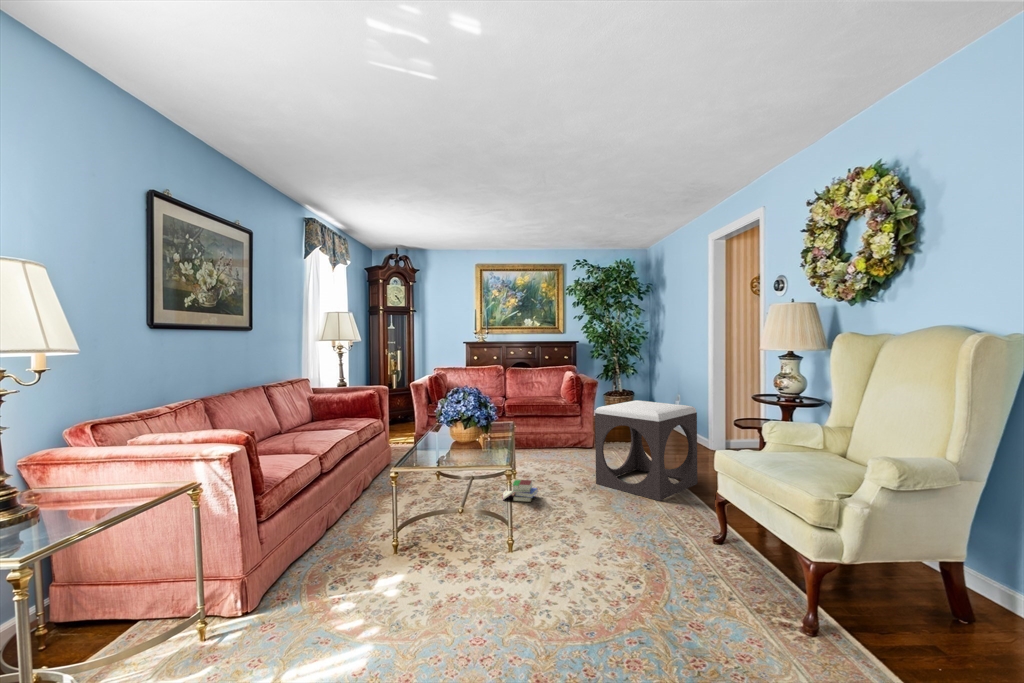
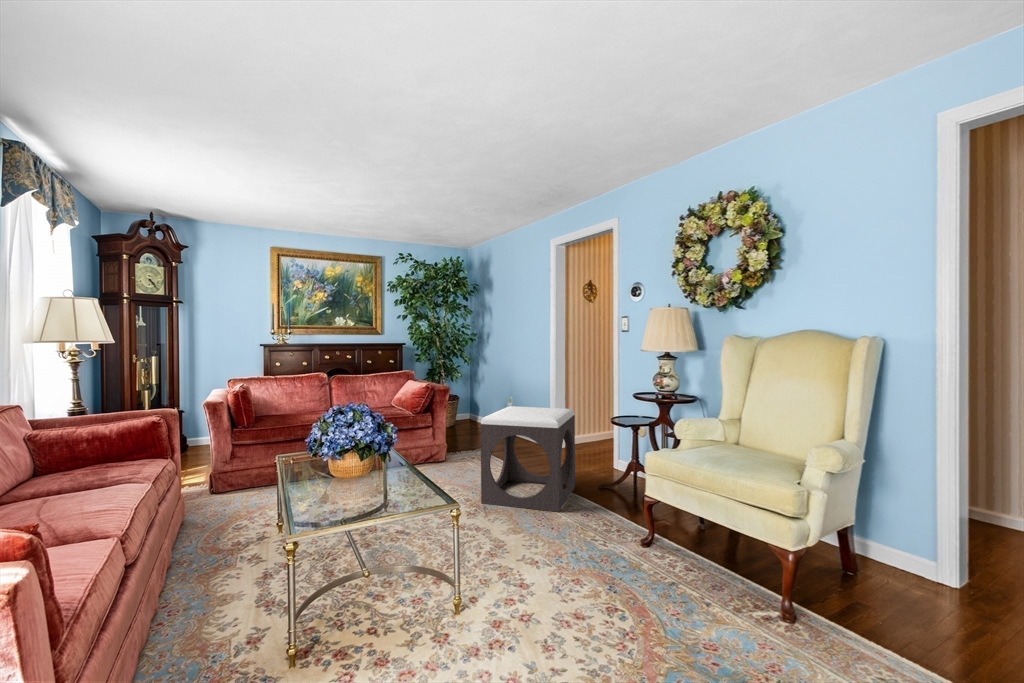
book: present [503,480,537,502] -> none [388,513,433,545]

